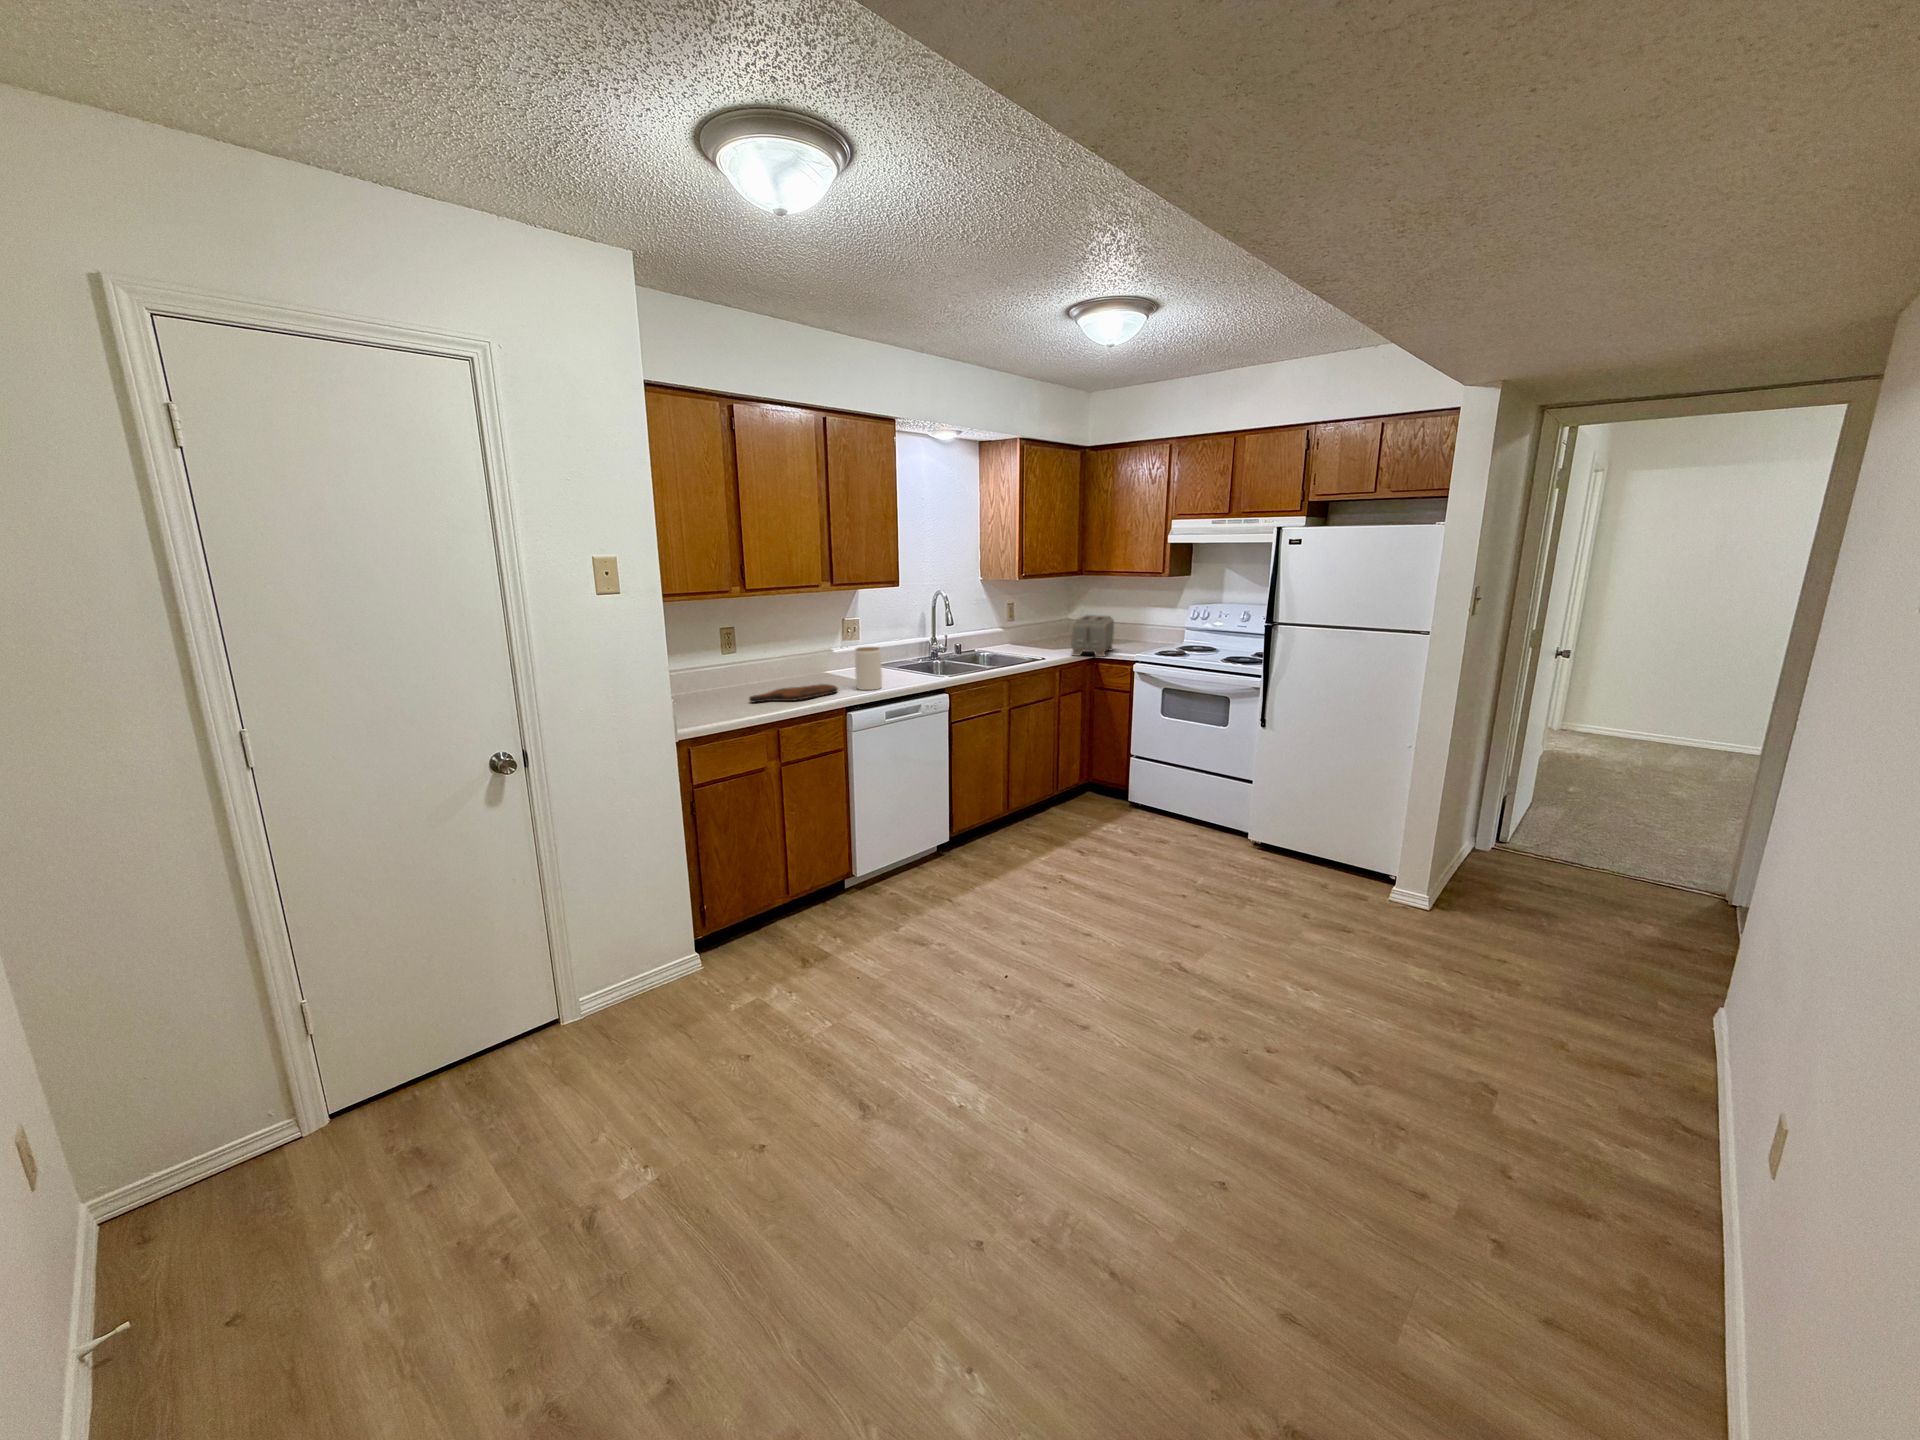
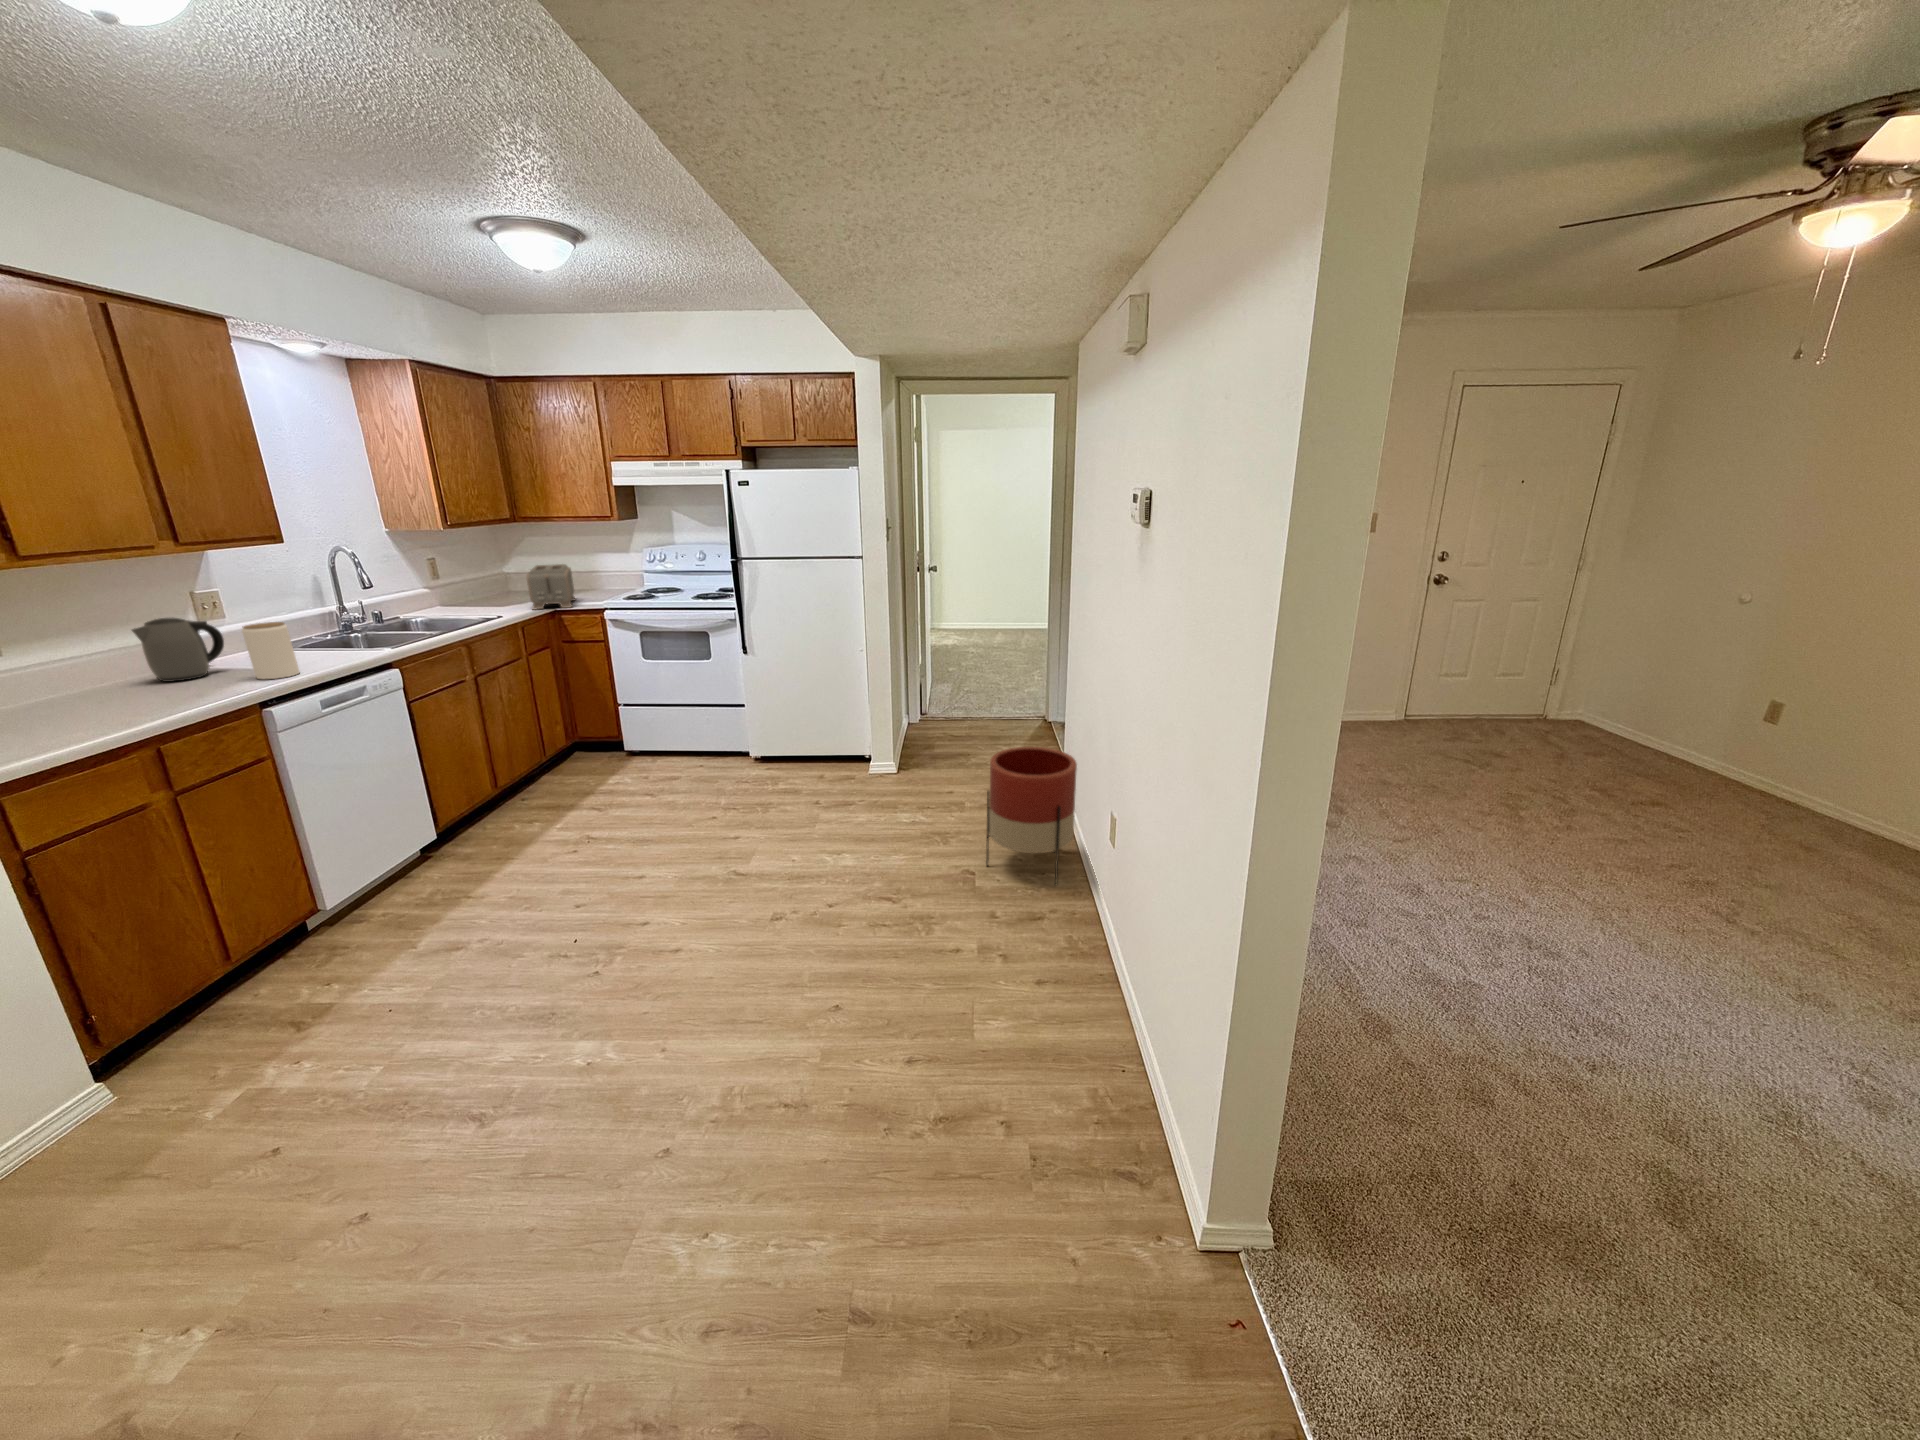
kettle: none [803,637,850,683] -> present [132,618,224,682]
cutting board: present [749,684,838,703] -> none [65,680,228,721]
planter: none [1523,936,1742,1187] -> present [986,747,1077,884]

